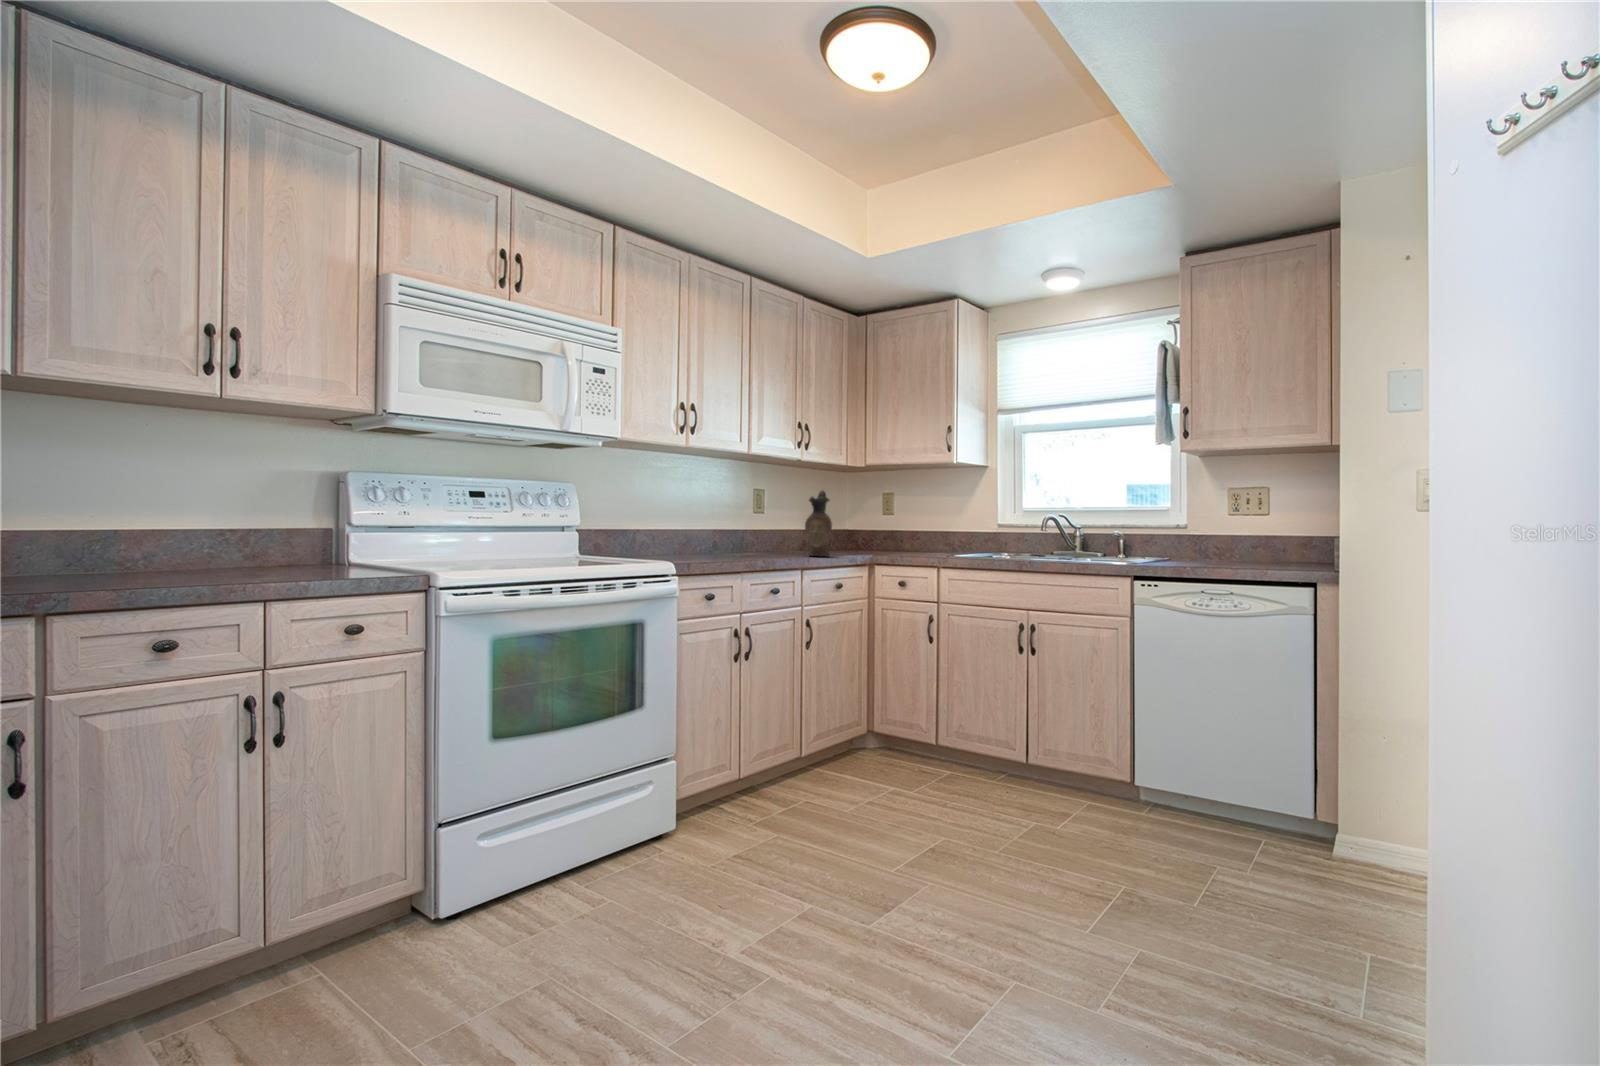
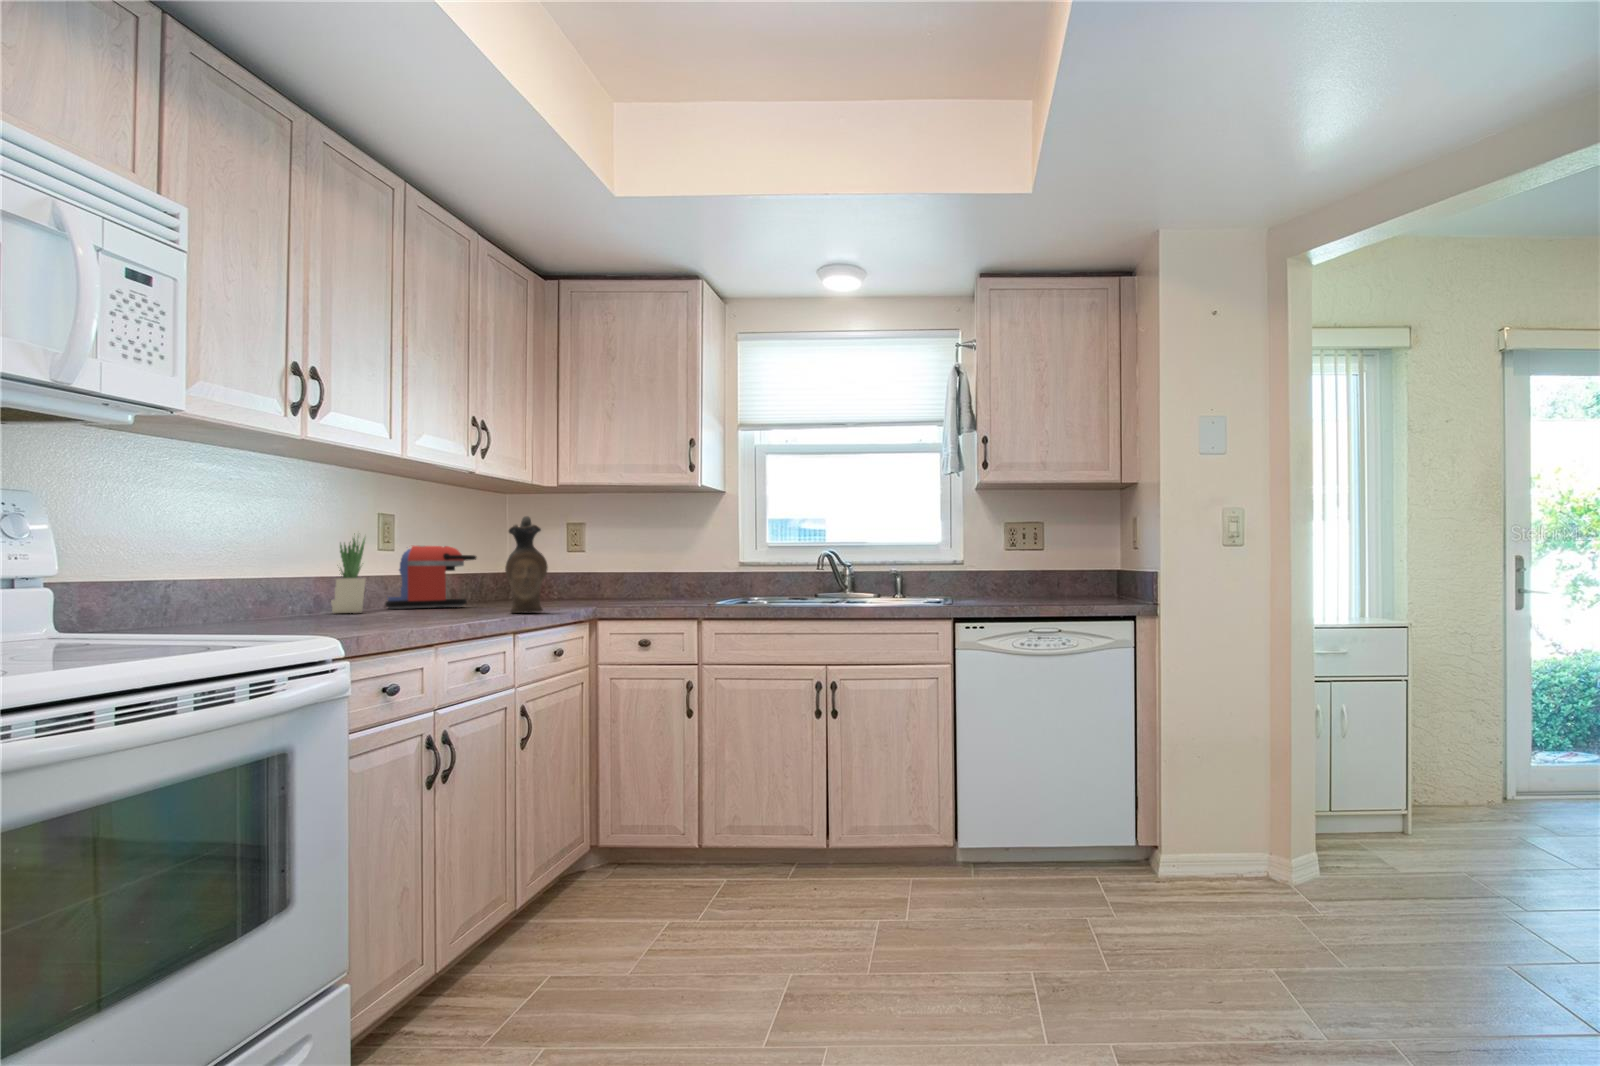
potted plant: none [703,491,727,551] -> present [331,536,366,613]
coffee maker: none [744,508,802,550] -> present [385,546,476,609]

